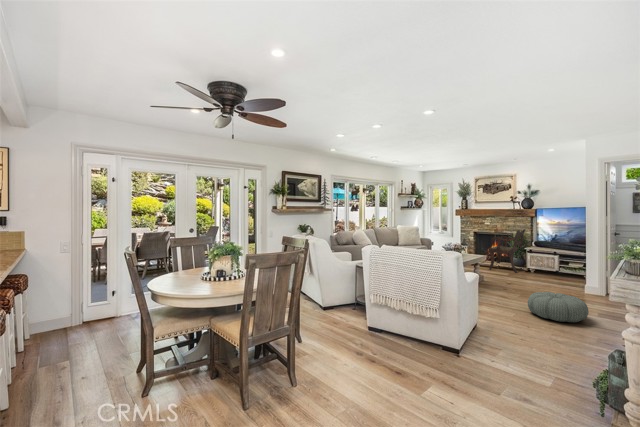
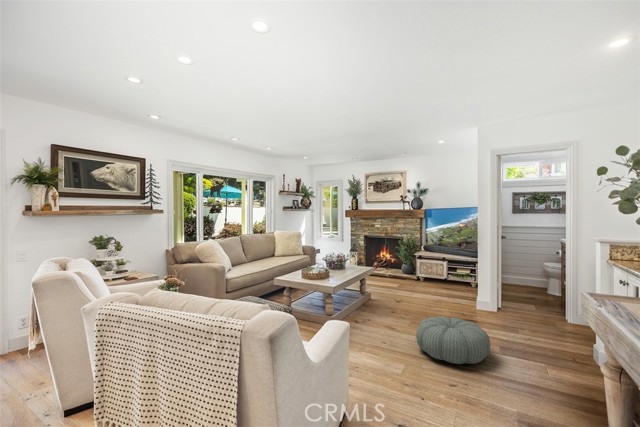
armchair: present [489,229,525,273] -> none [377,232,415,283]

